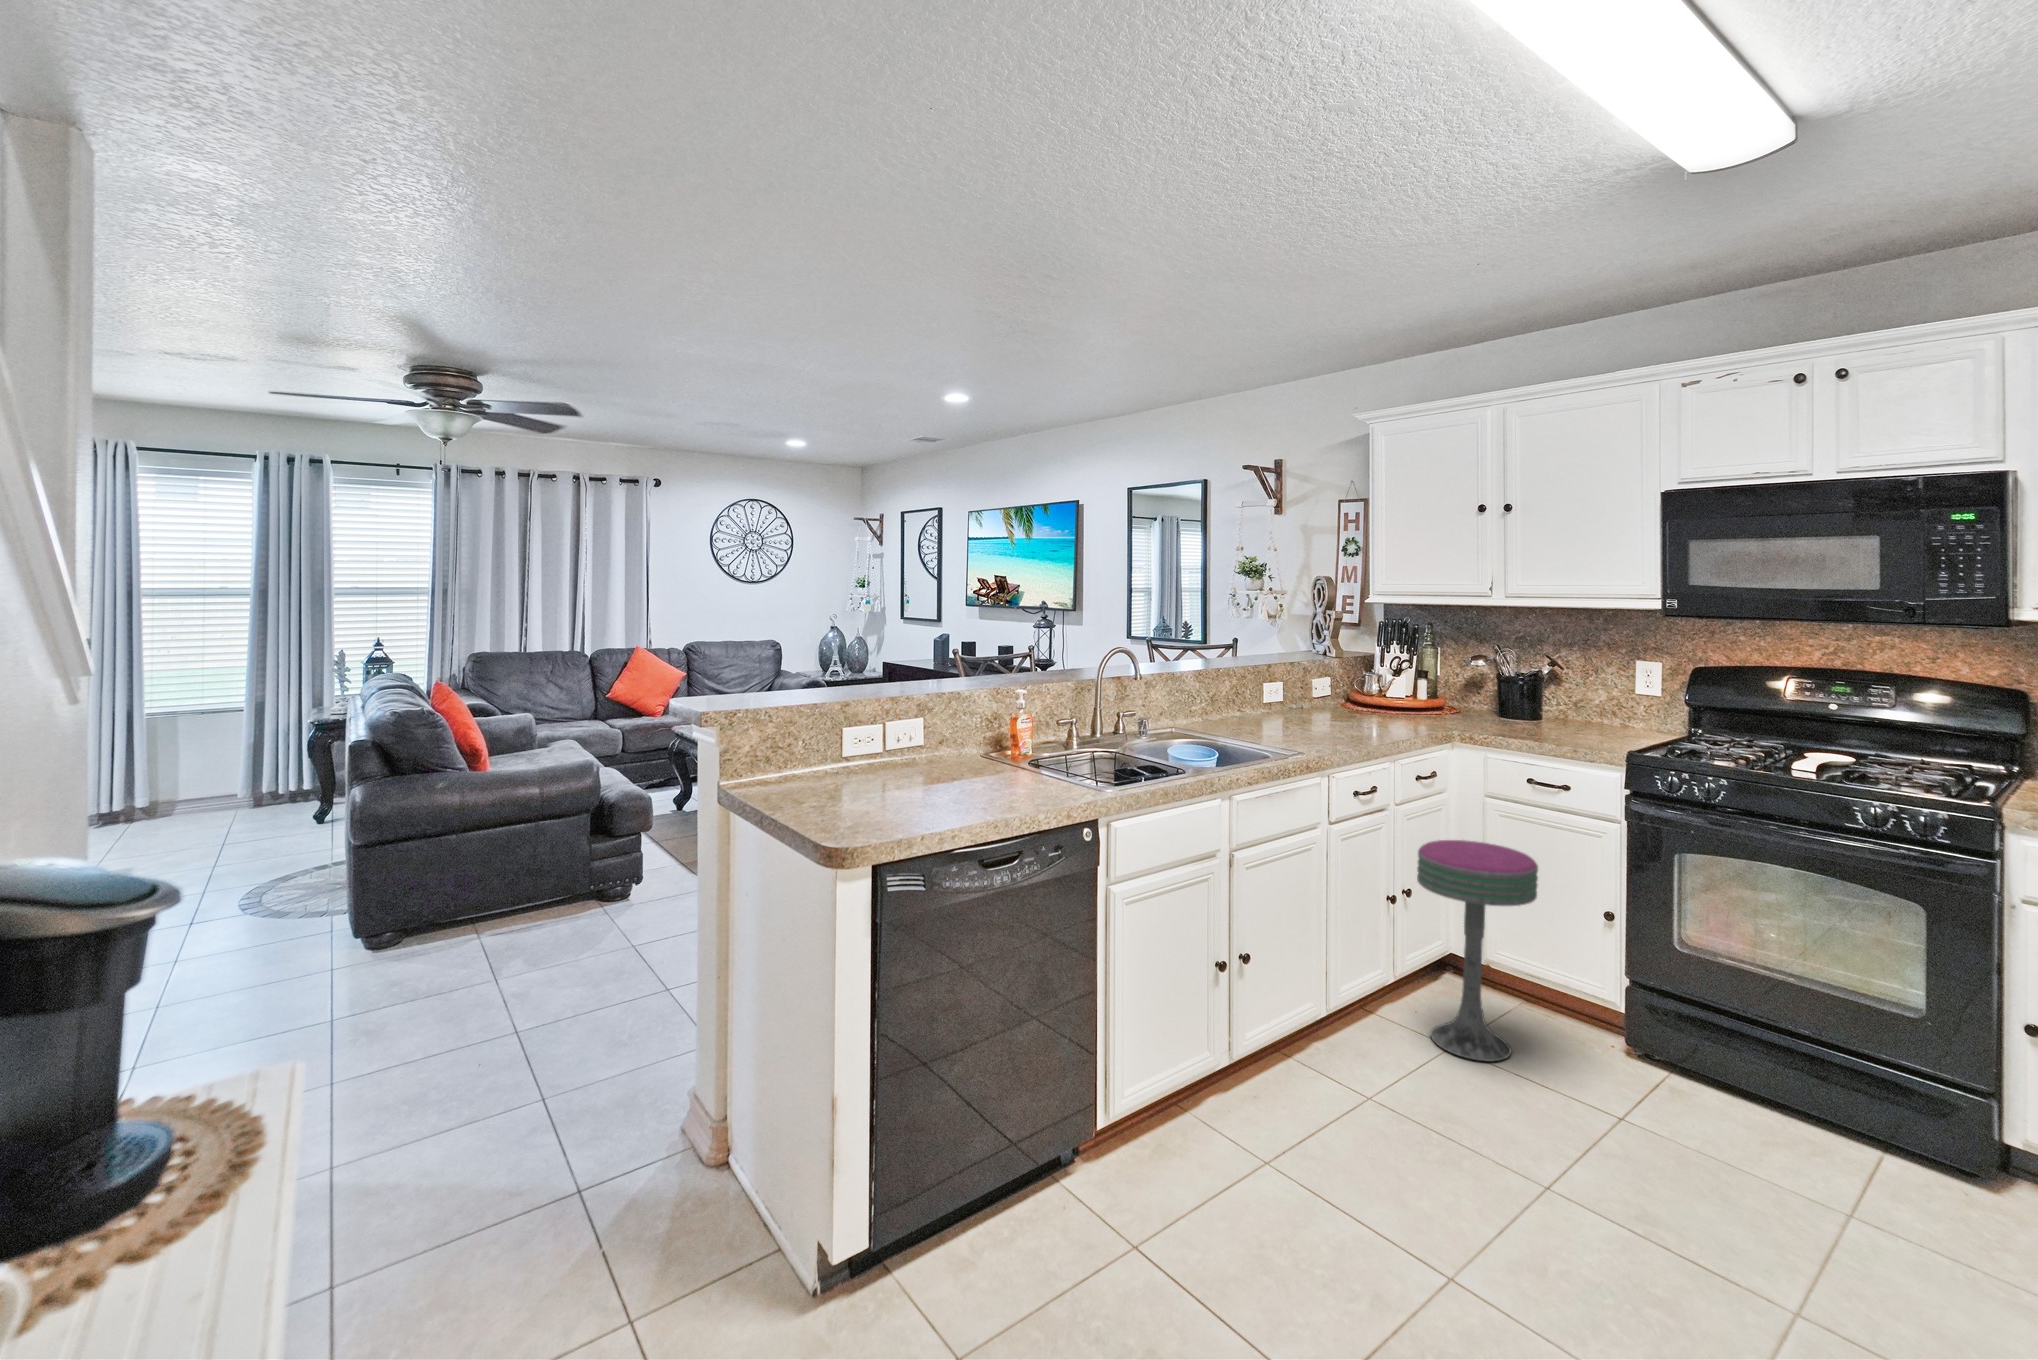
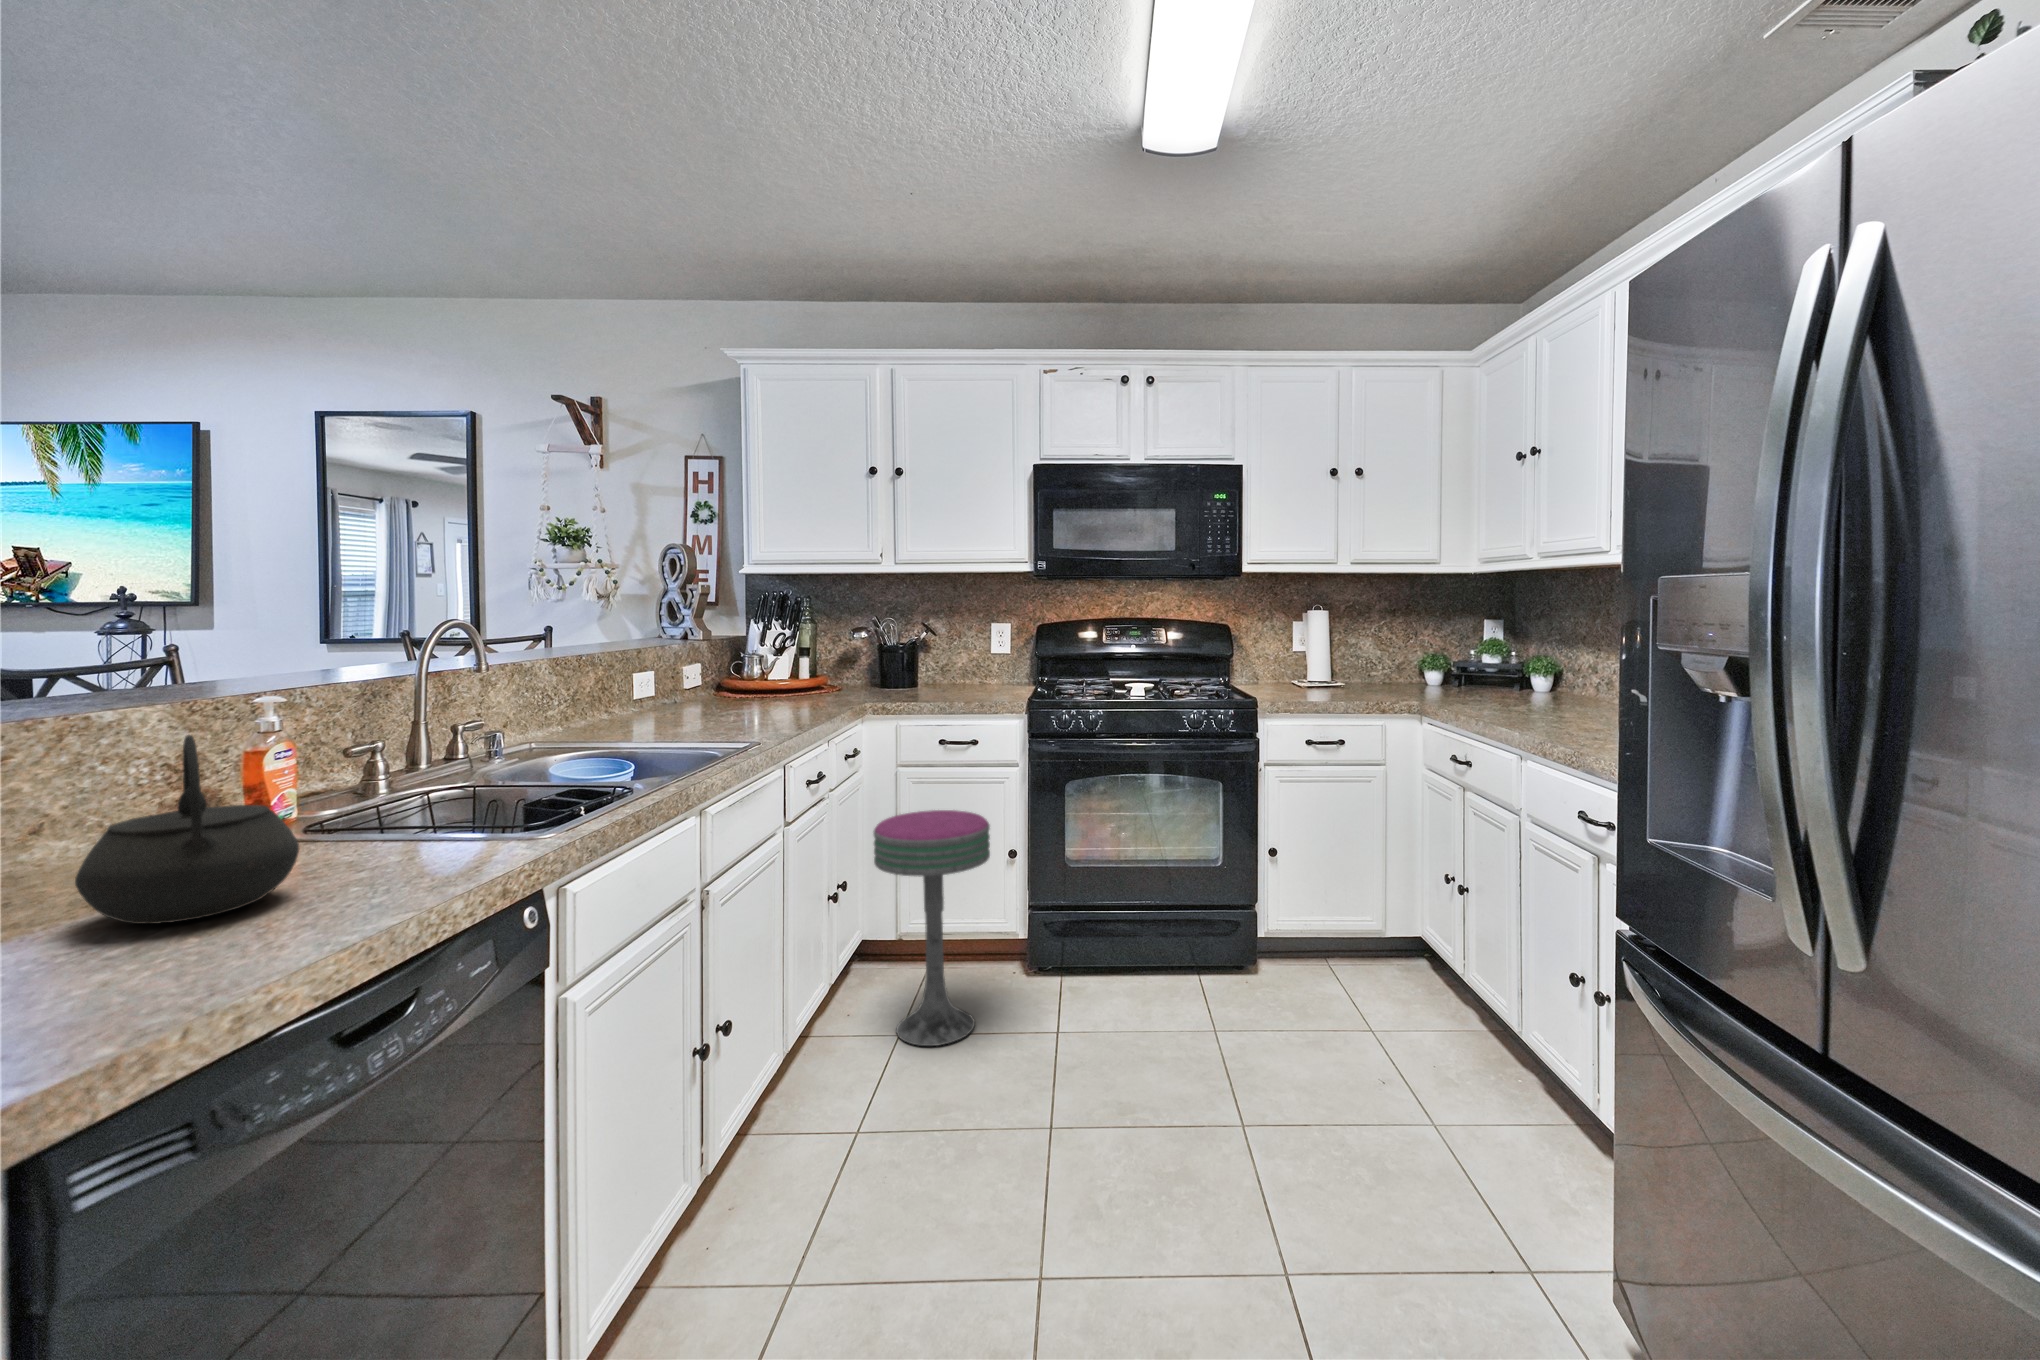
kettle: none [932,718,998,797] -> present [75,735,299,924]

